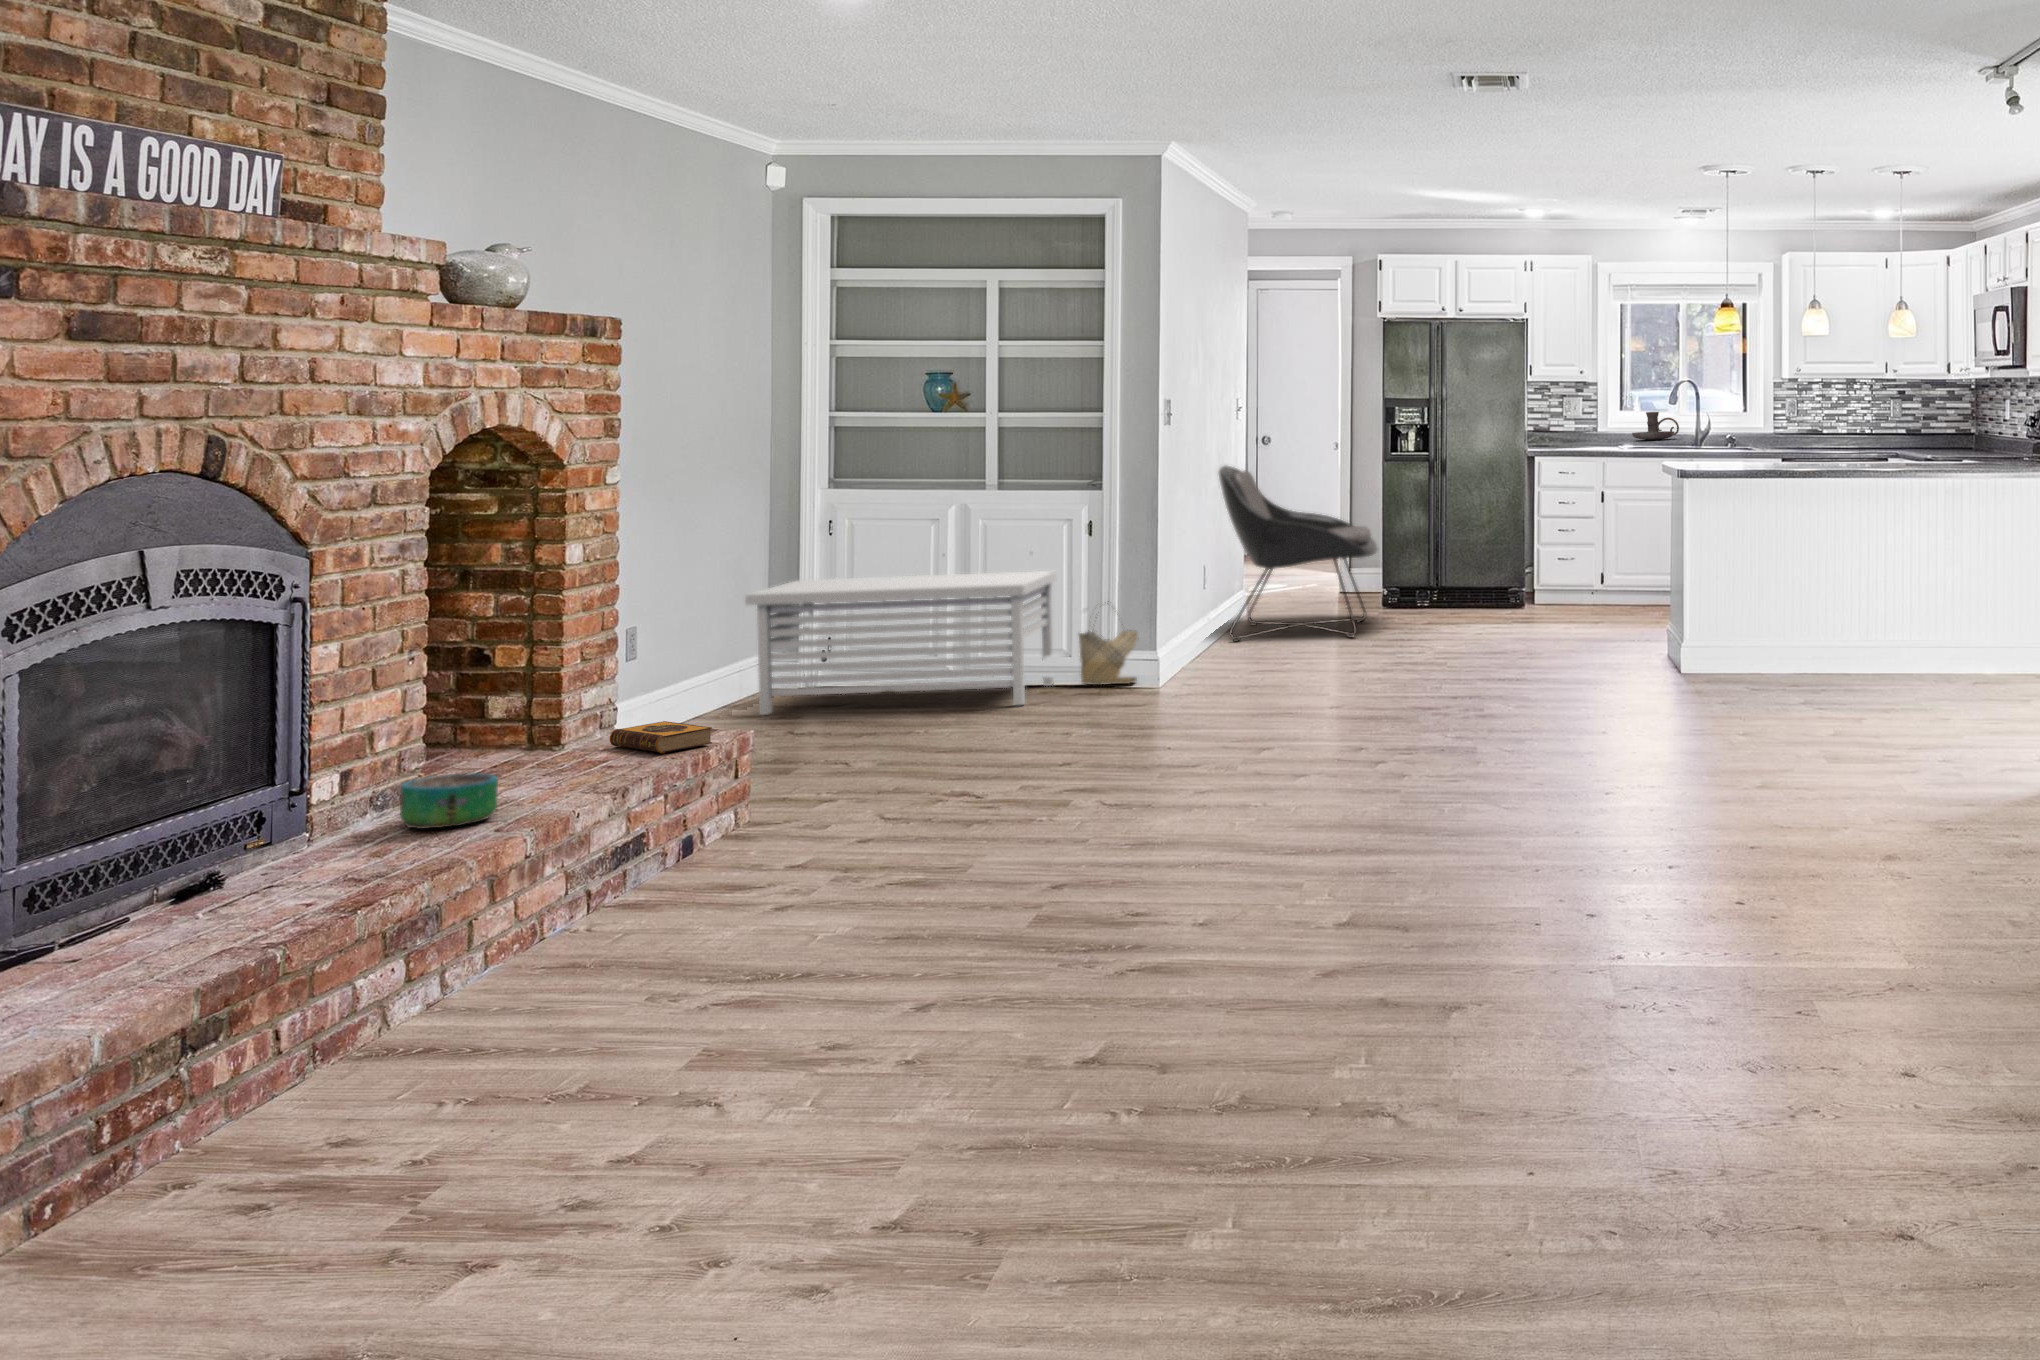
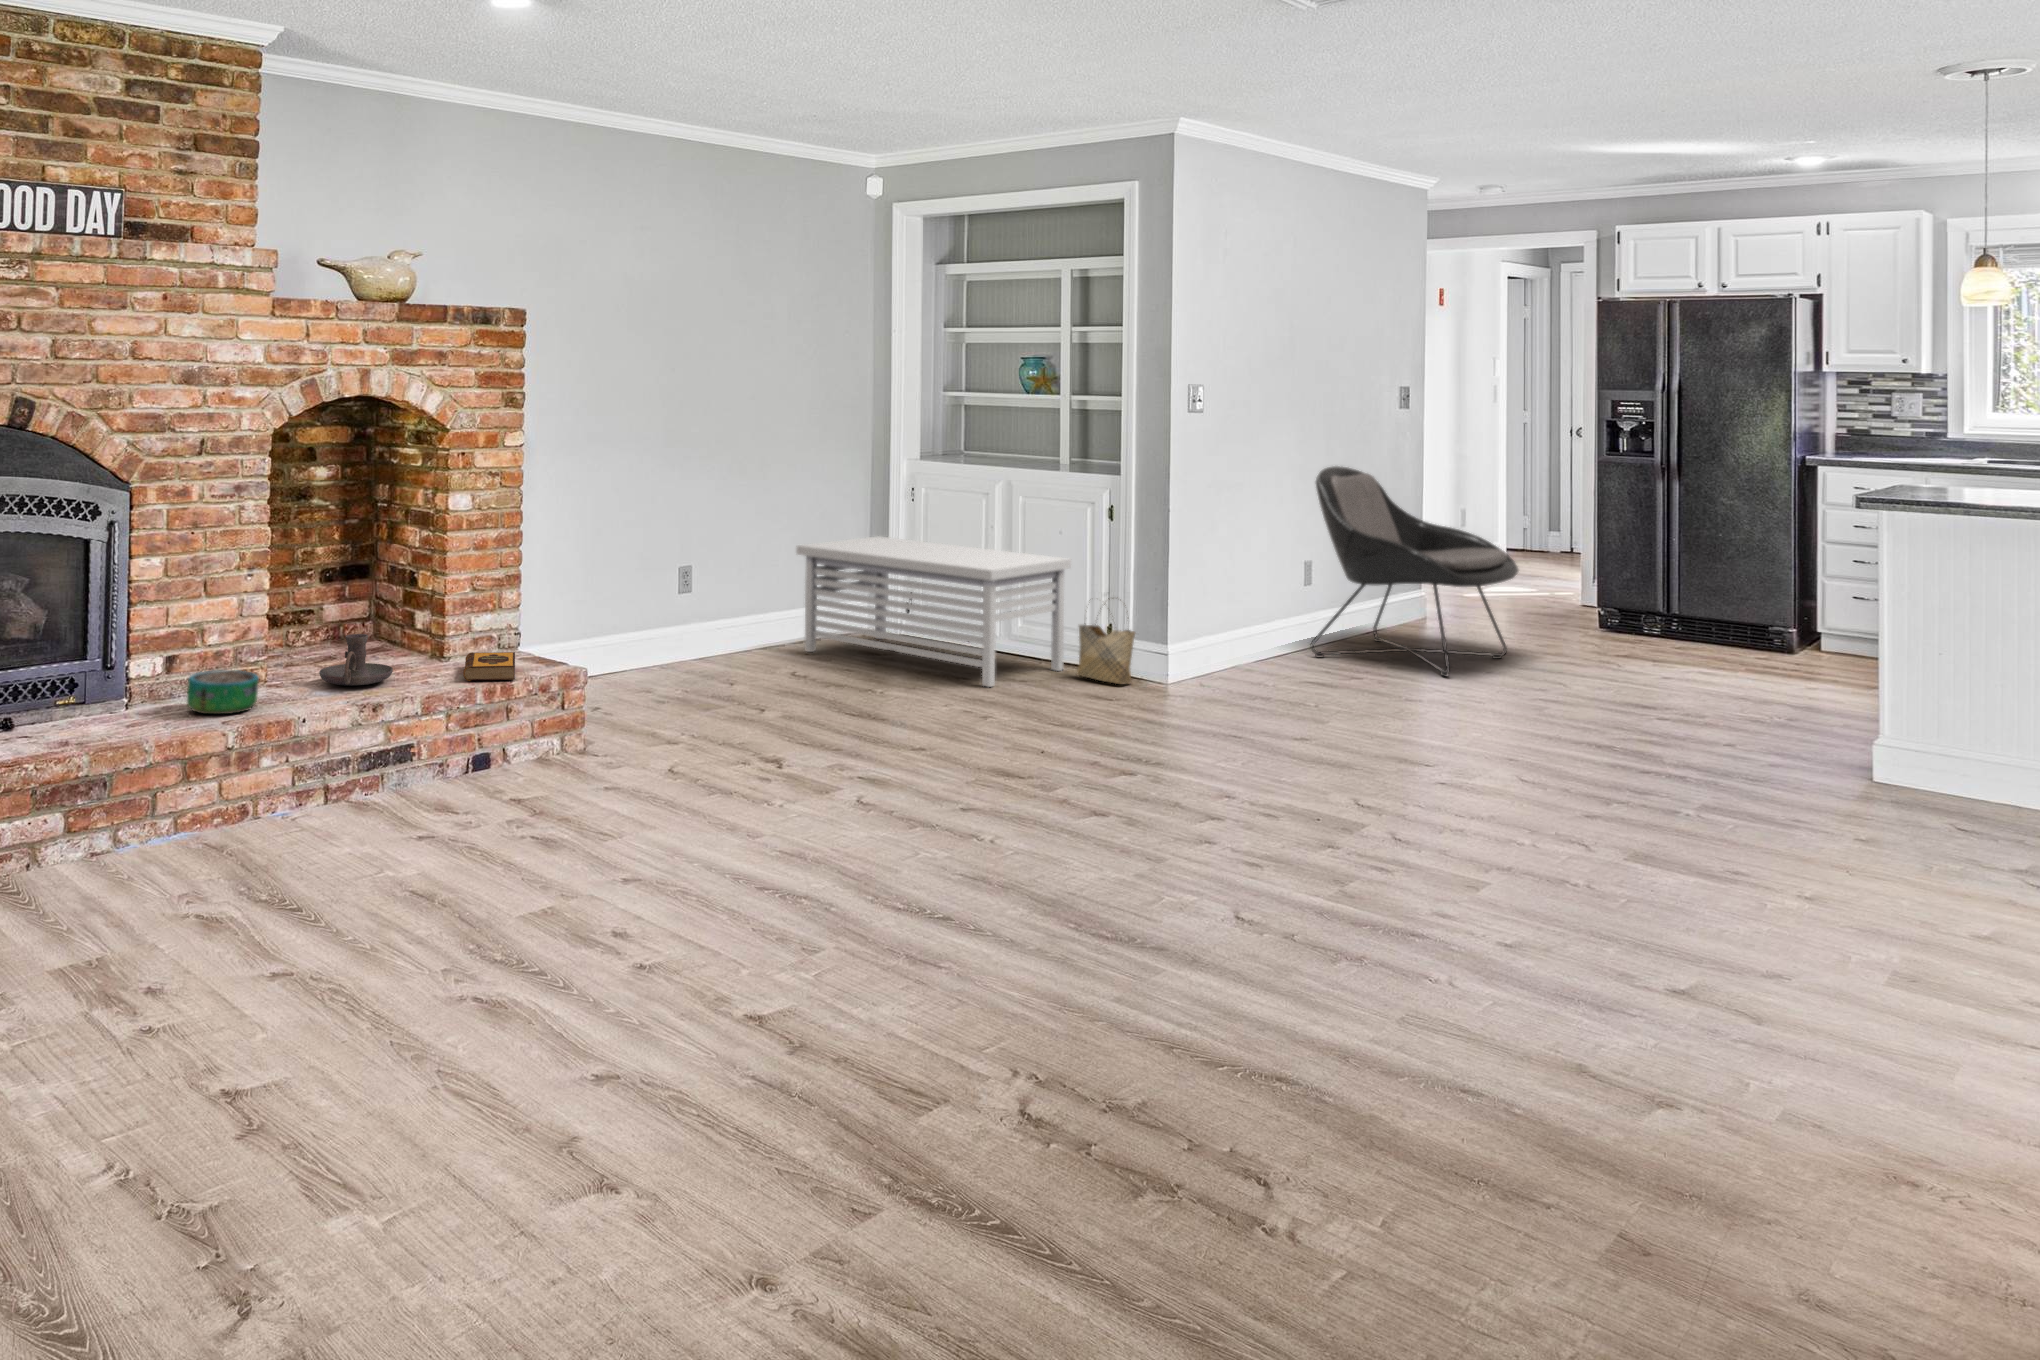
candle holder: present [1632,412,1679,440] -> present [319,634,393,686]

